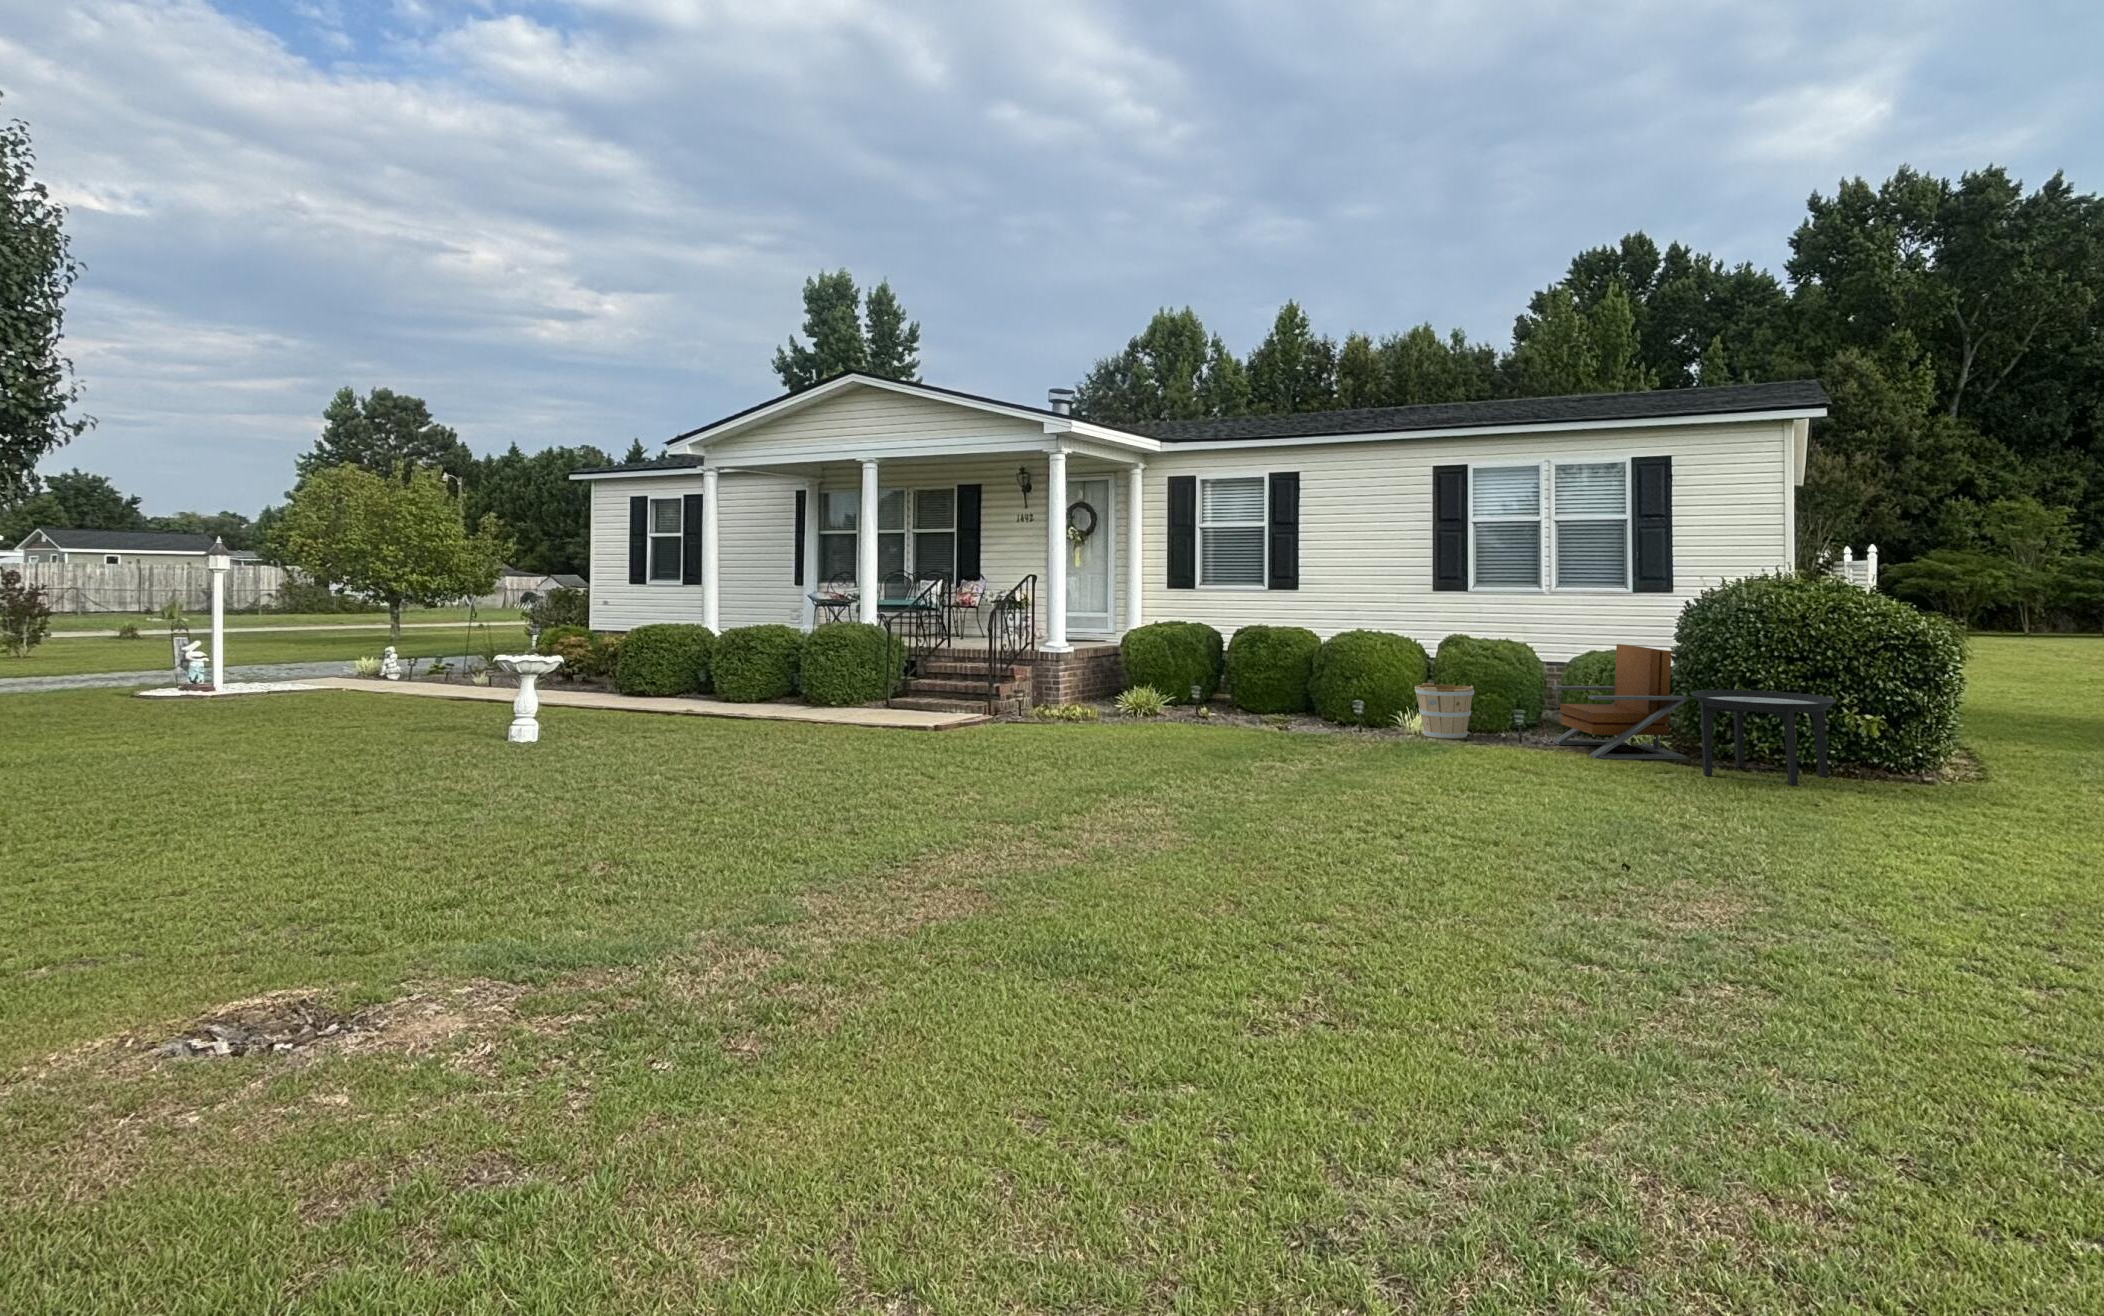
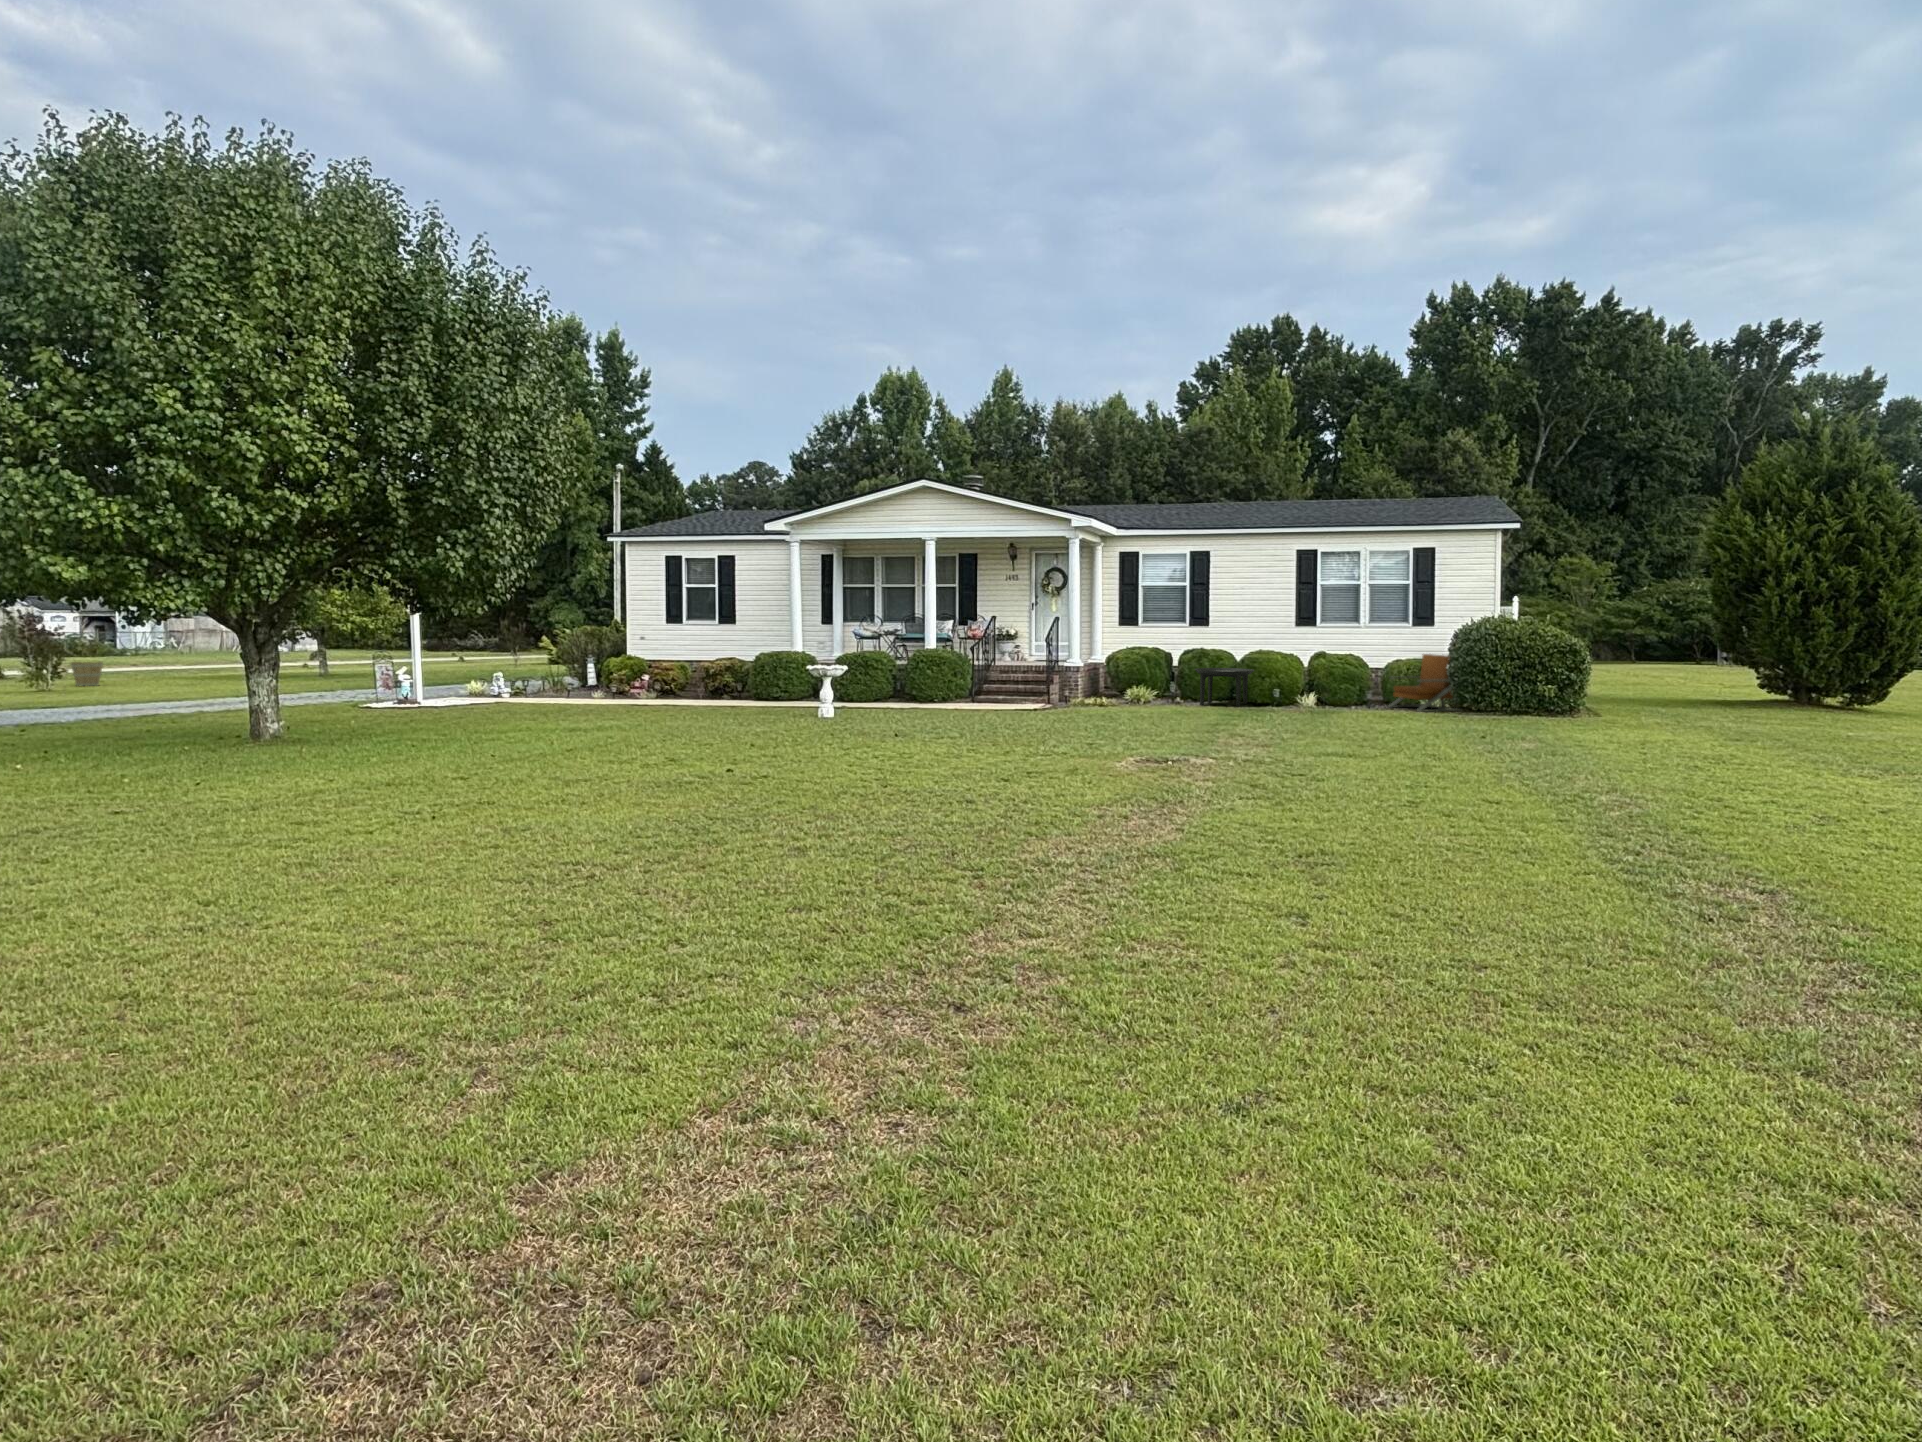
wooden bucket: present [1415,683,1475,739] -> present [71,662,103,686]
round table: present [1690,690,1837,786] -> present [1195,668,1254,706]

